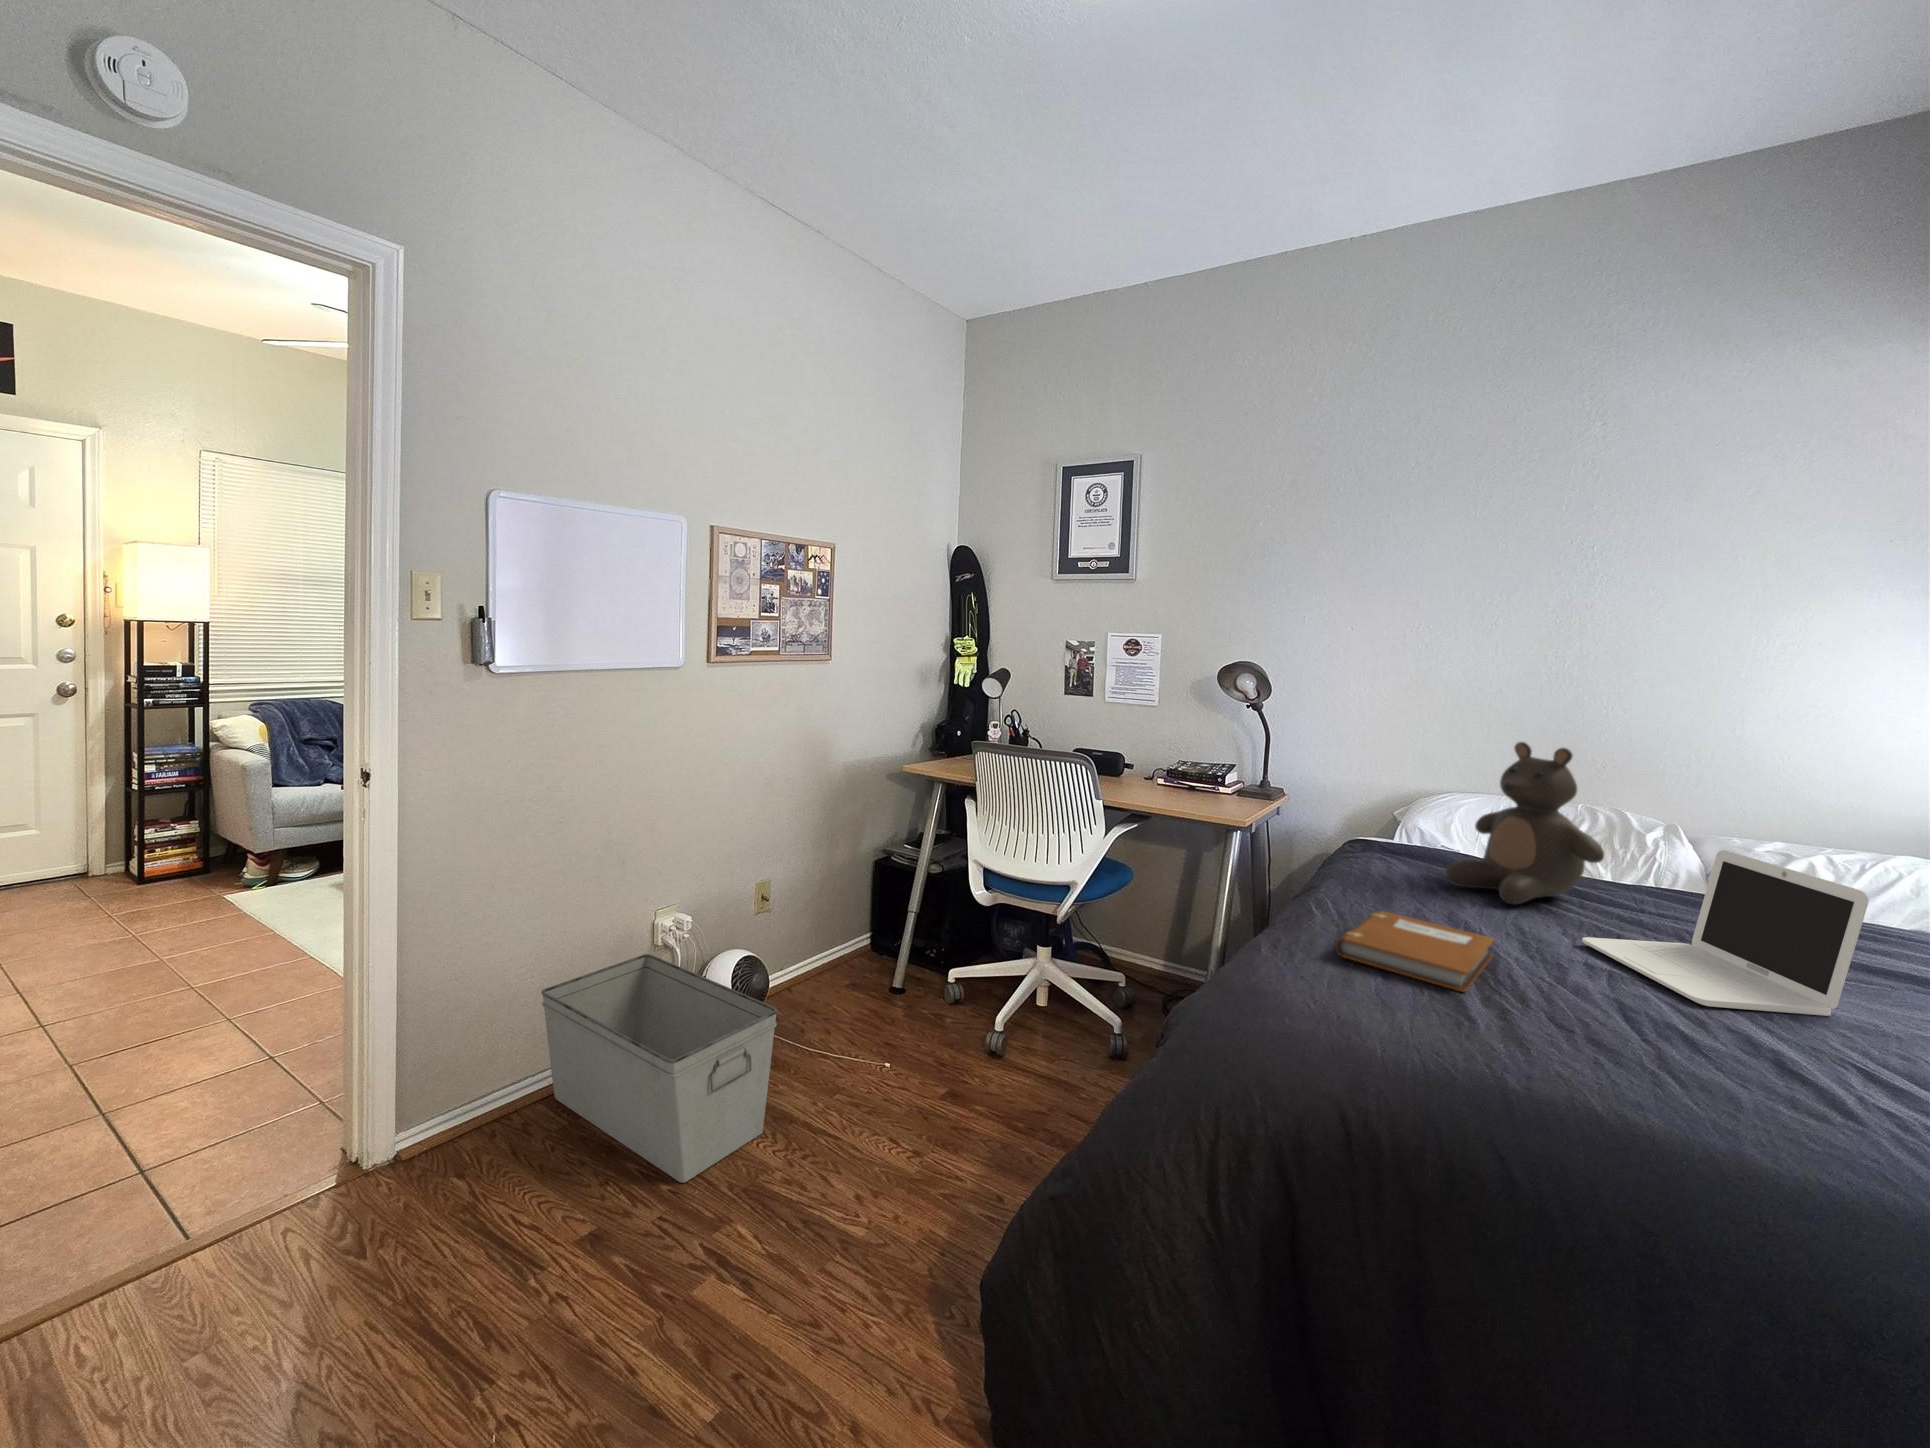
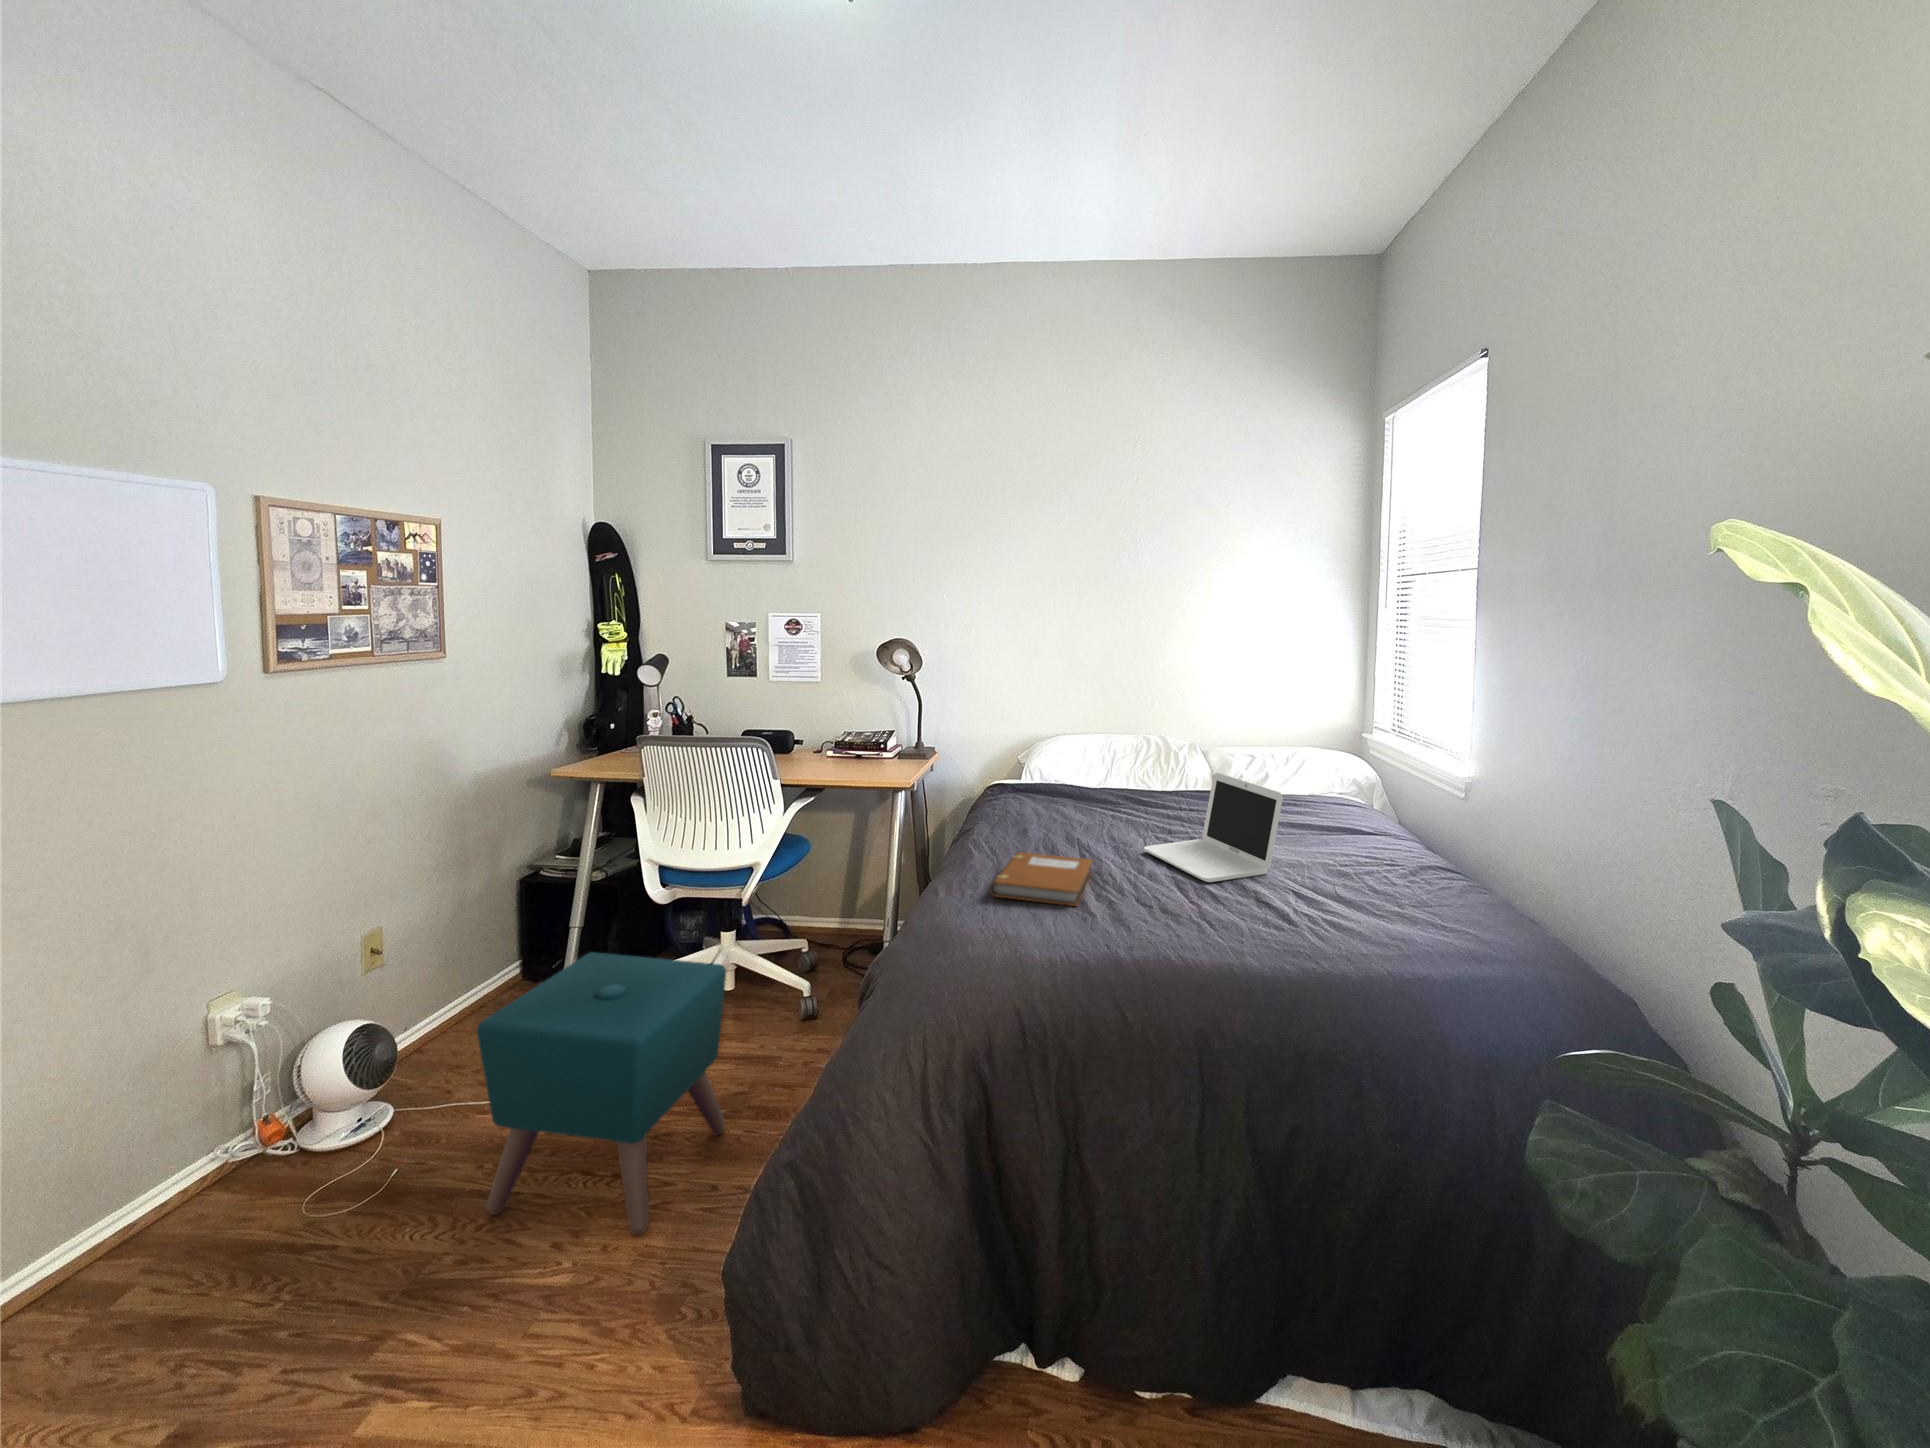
teddy bear: present [1445,742,1604,904] -> none [1059,703,1155,828]
ottoman: none [812,931,1030,1218] -> present [476,952,726,1235]
storage bin: present [541,954,778,1183] -> none [17,1061,426,1317]

